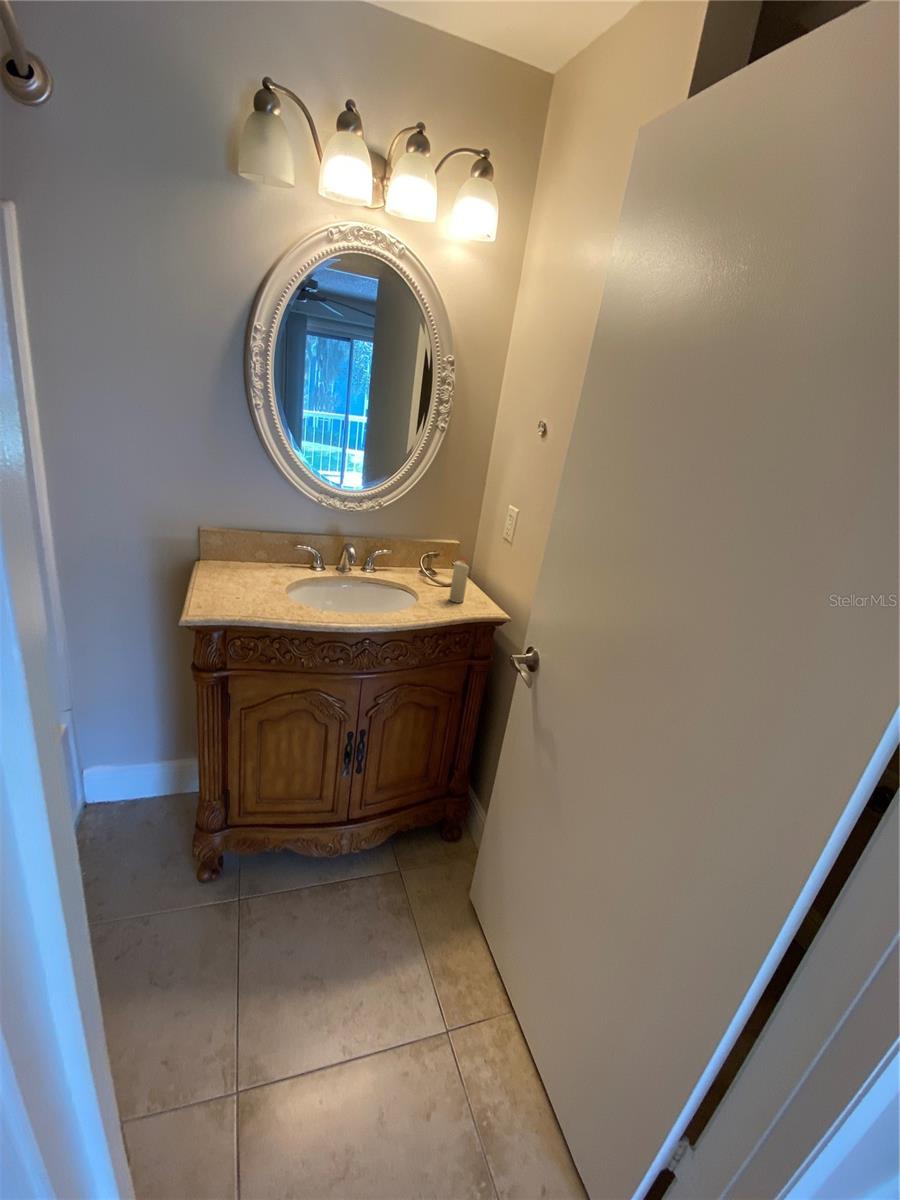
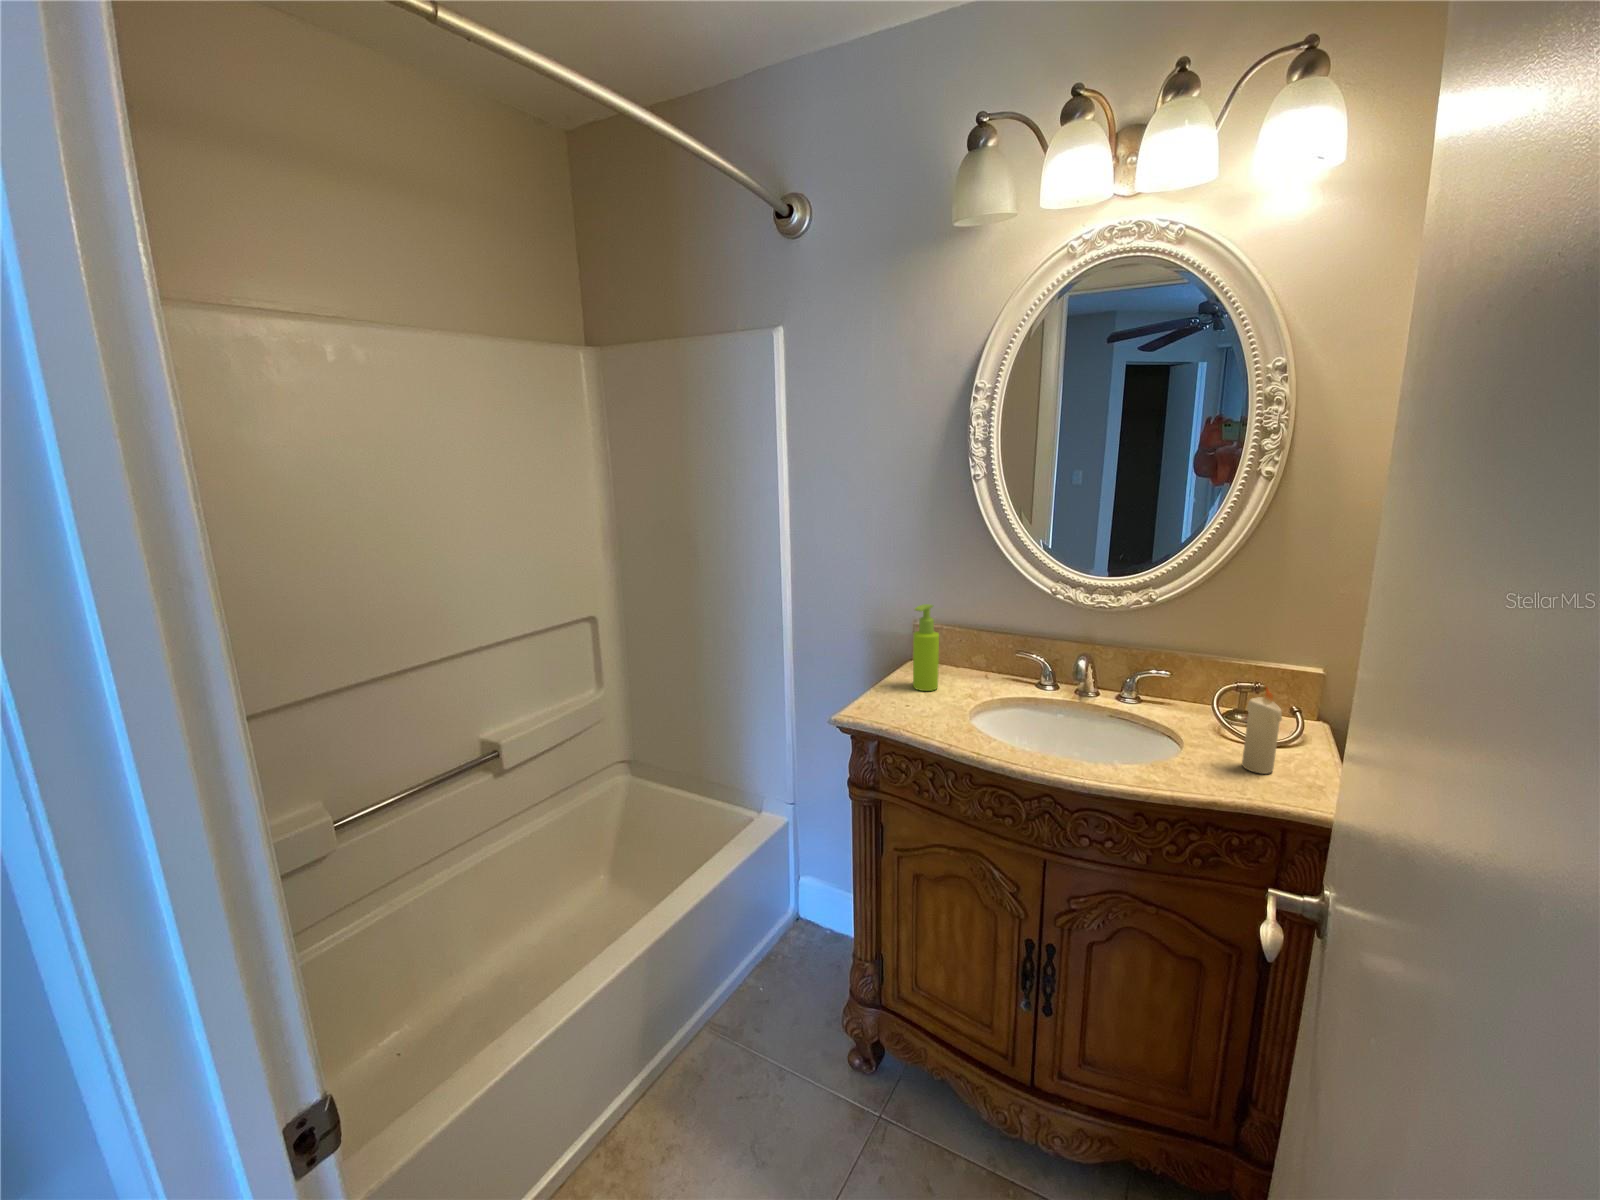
soap dispenser: none [224,513,246,584] -> present [913,604,939,691]

